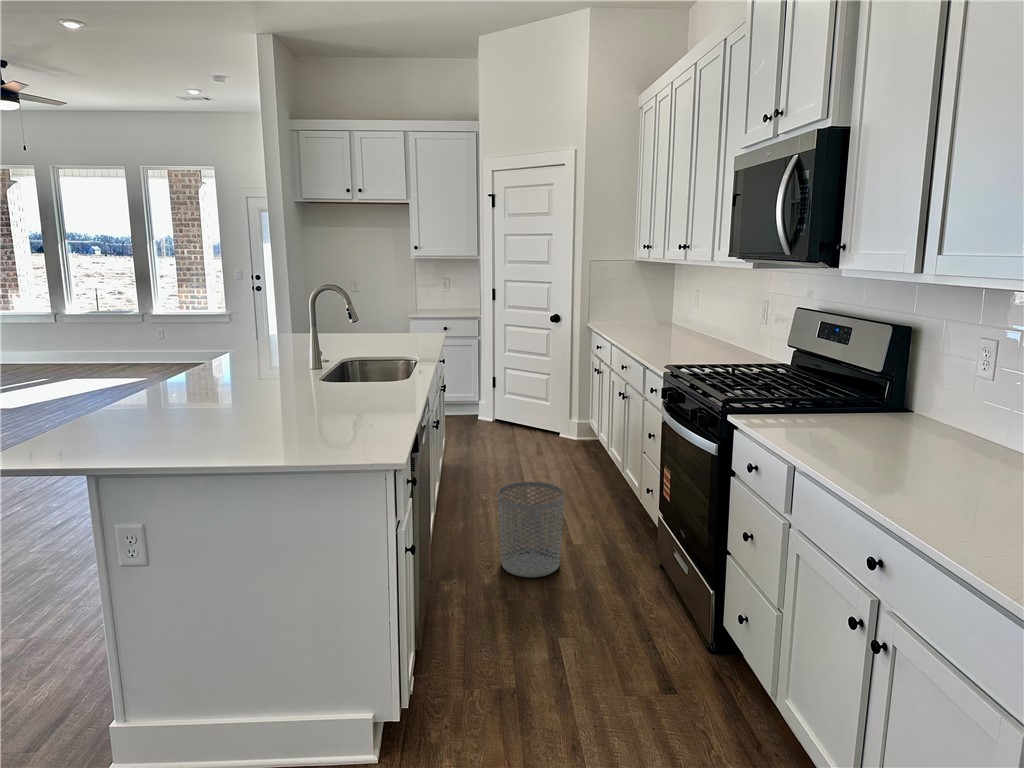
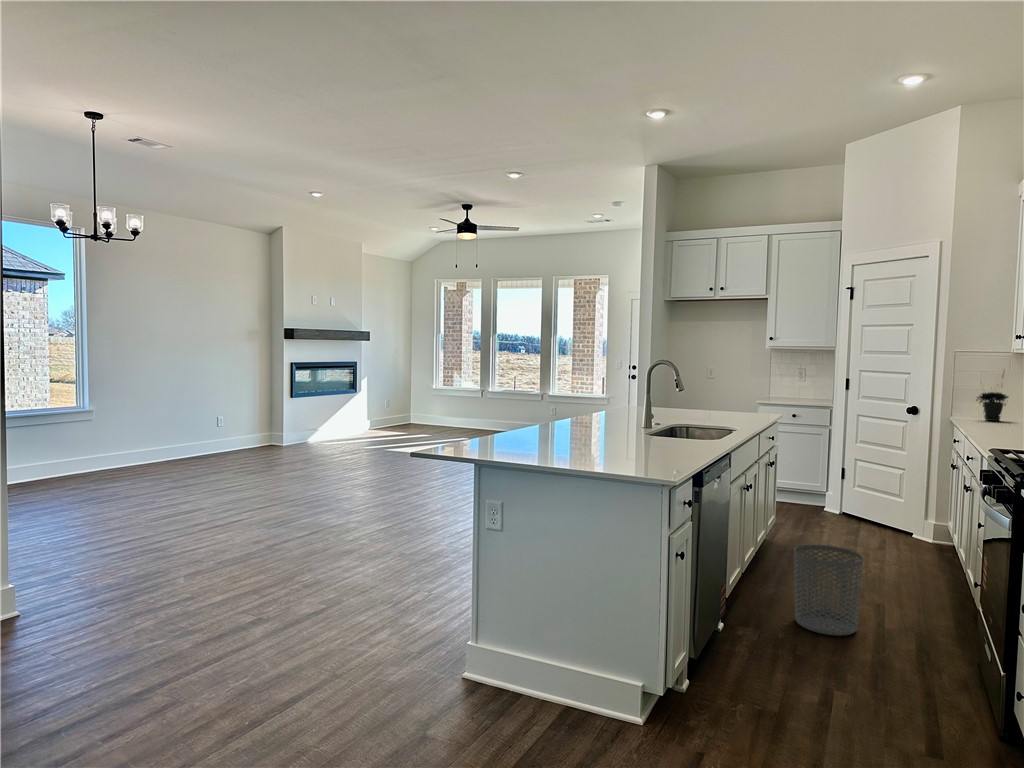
potted plant: none [608,277,634,326] -> present [976,373,1008,421]

